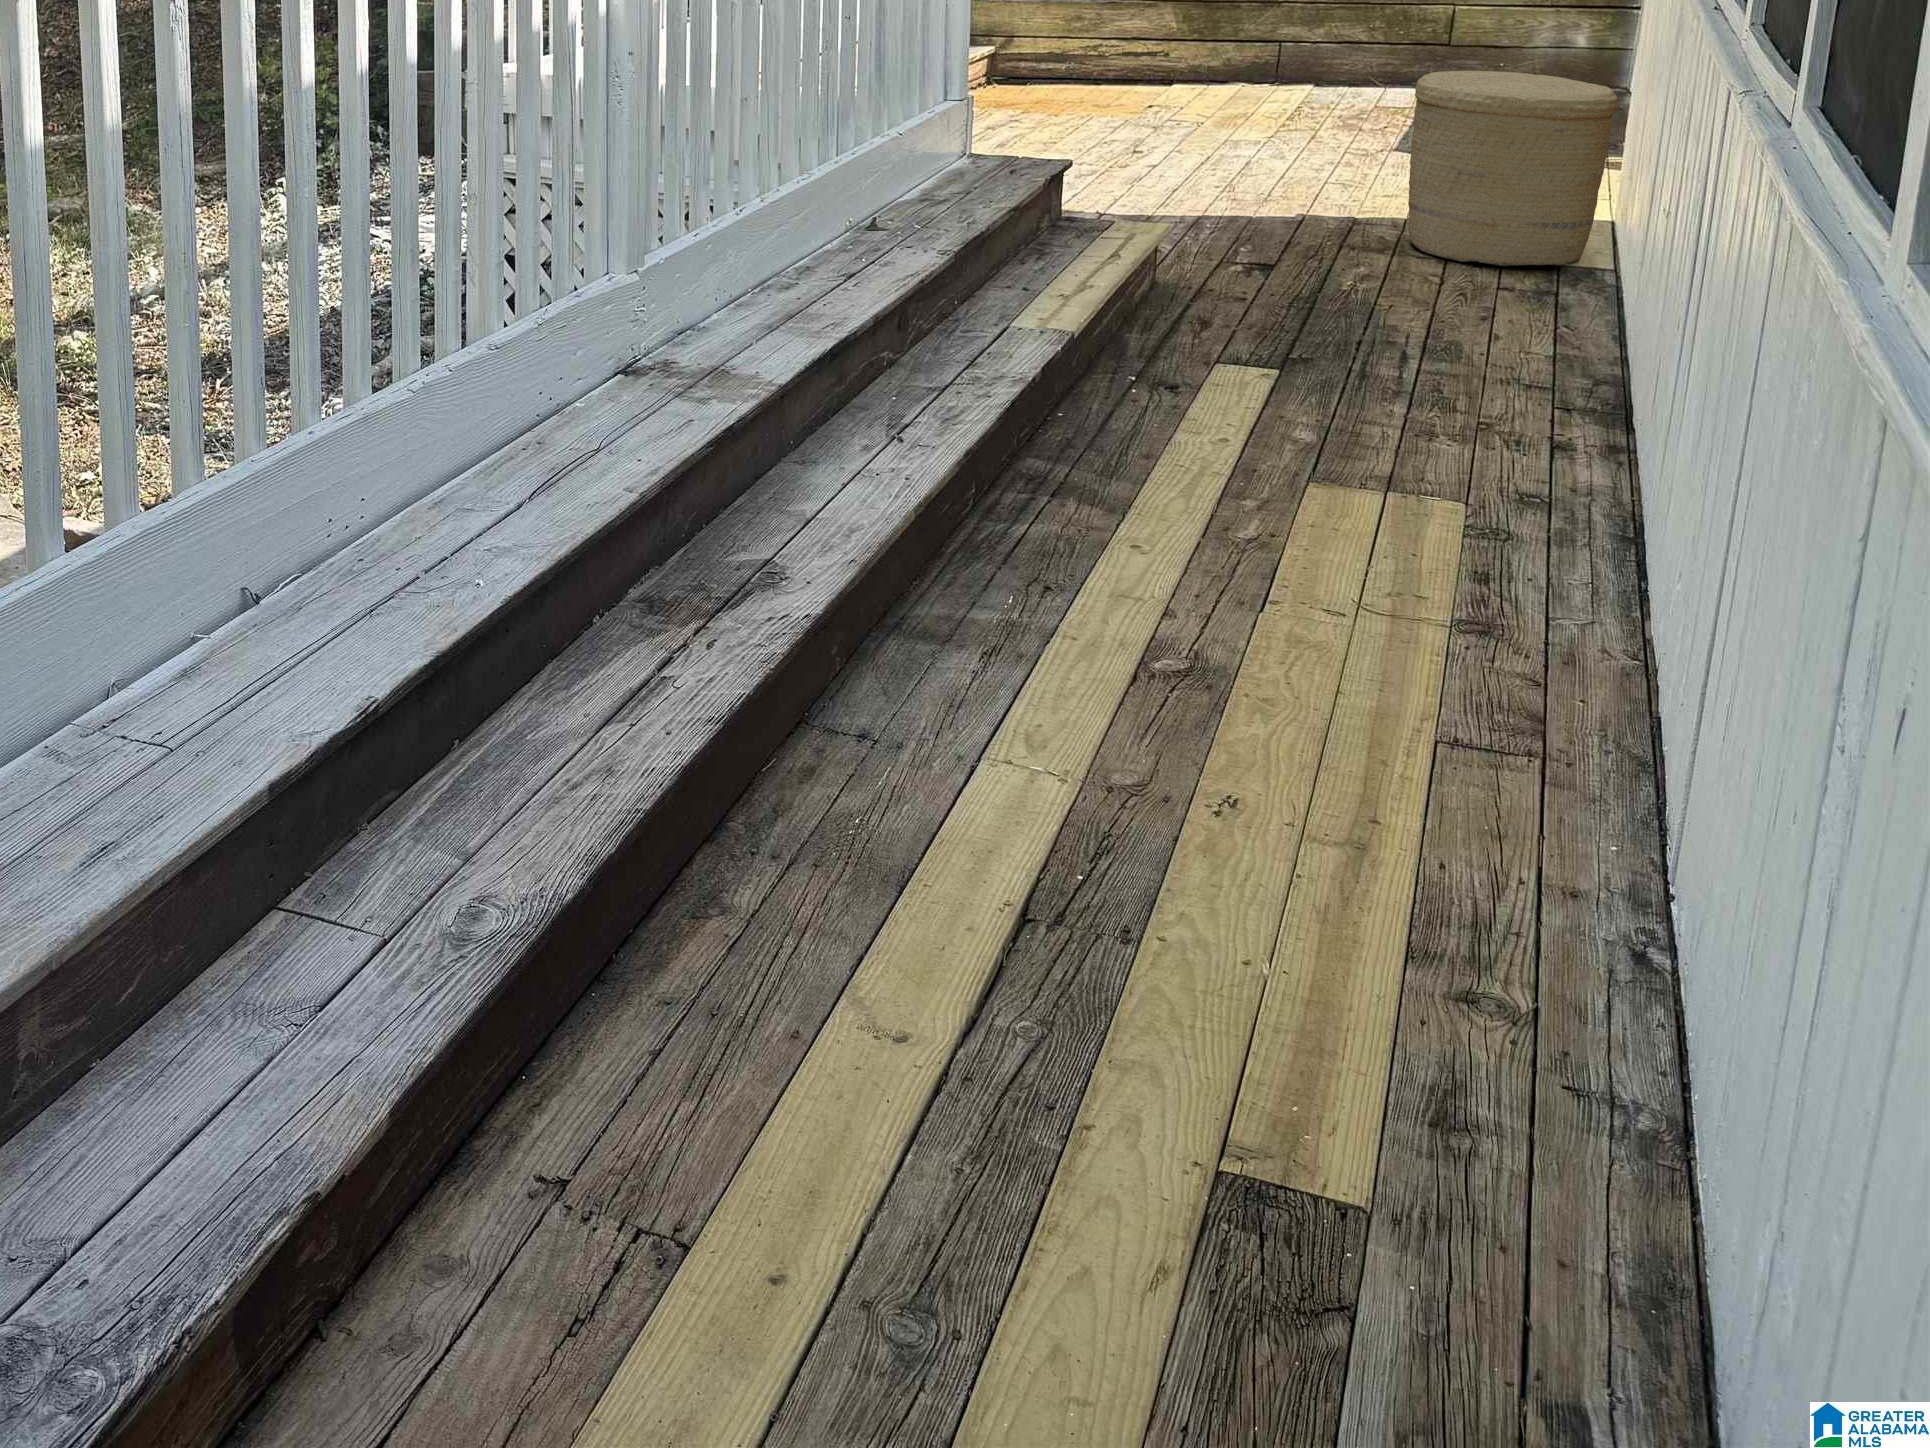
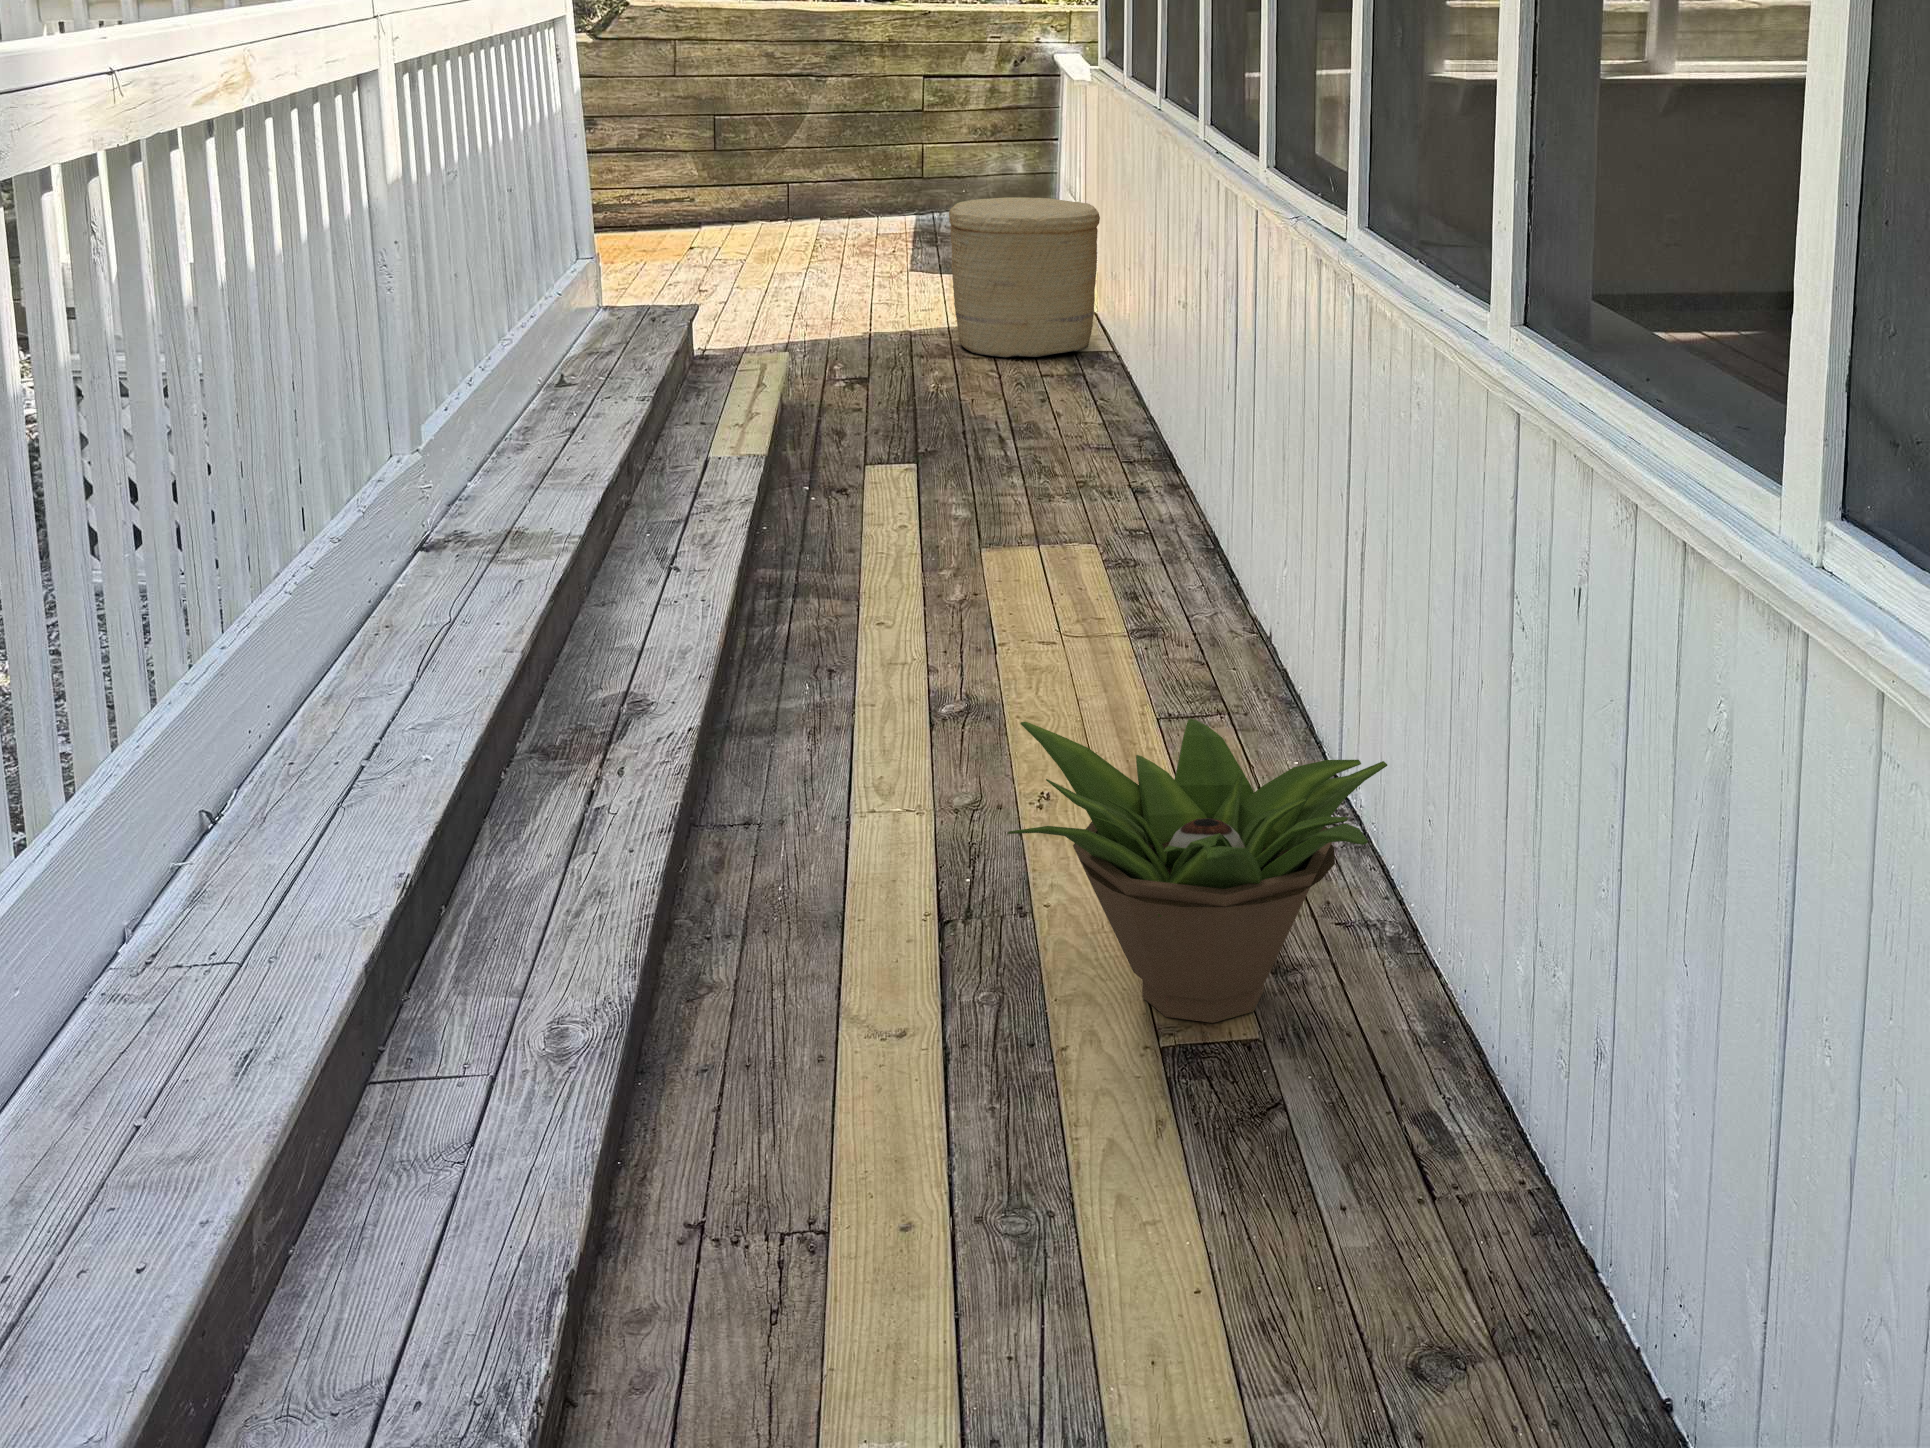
decorative plant: none [1047,700,1667,1164] -> present [1008,718,1387,1023]

